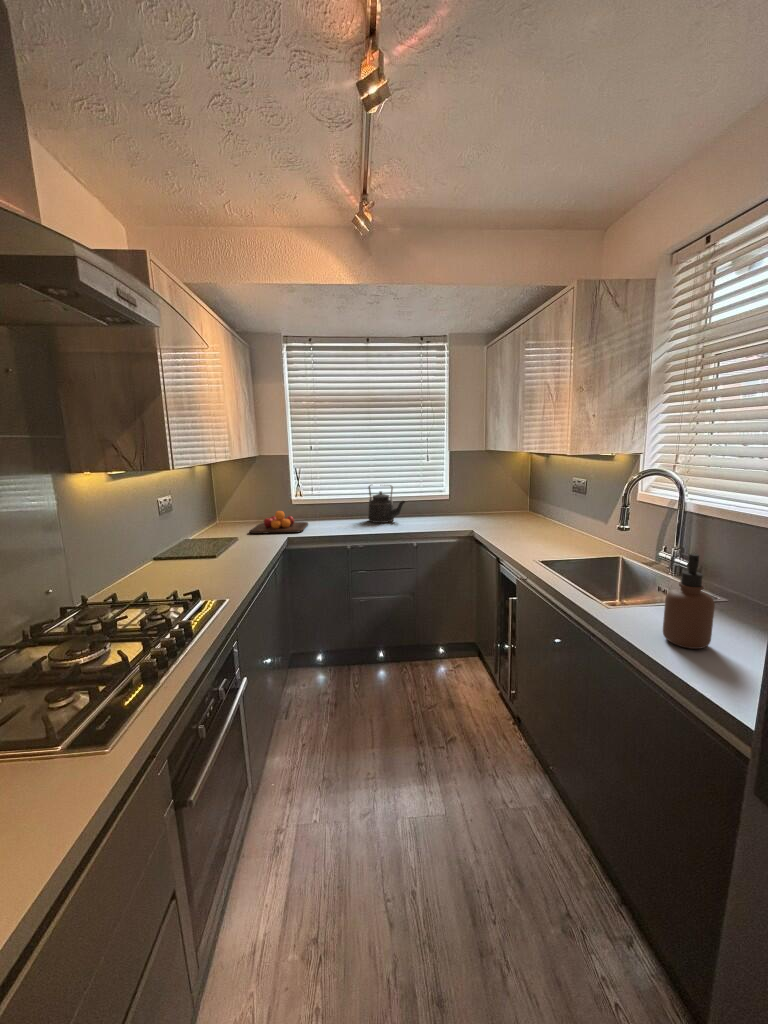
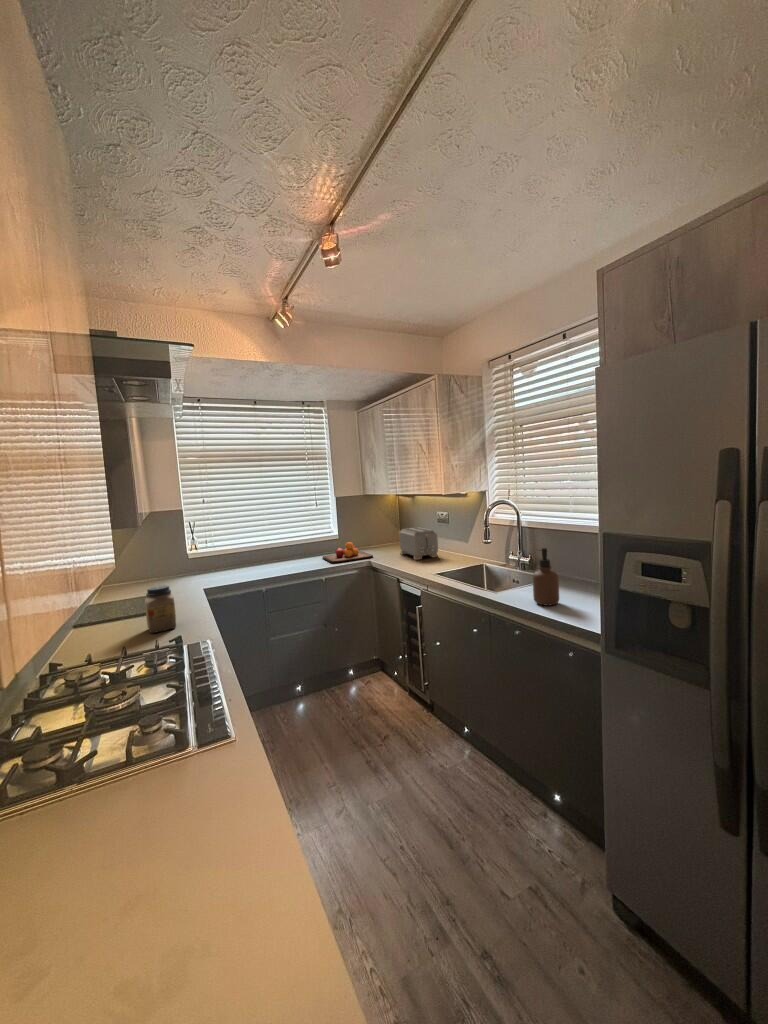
kettle: present [368,485,405,523] -> none [267,530,304,566]
toaster: none [517,496,565,537] -> present [399,527,438,560]
chopping board: present [249,511,308,534] -> present [323,542,373,563]
jar: none [198,531,229,579] -> present [145,585,176,633]

